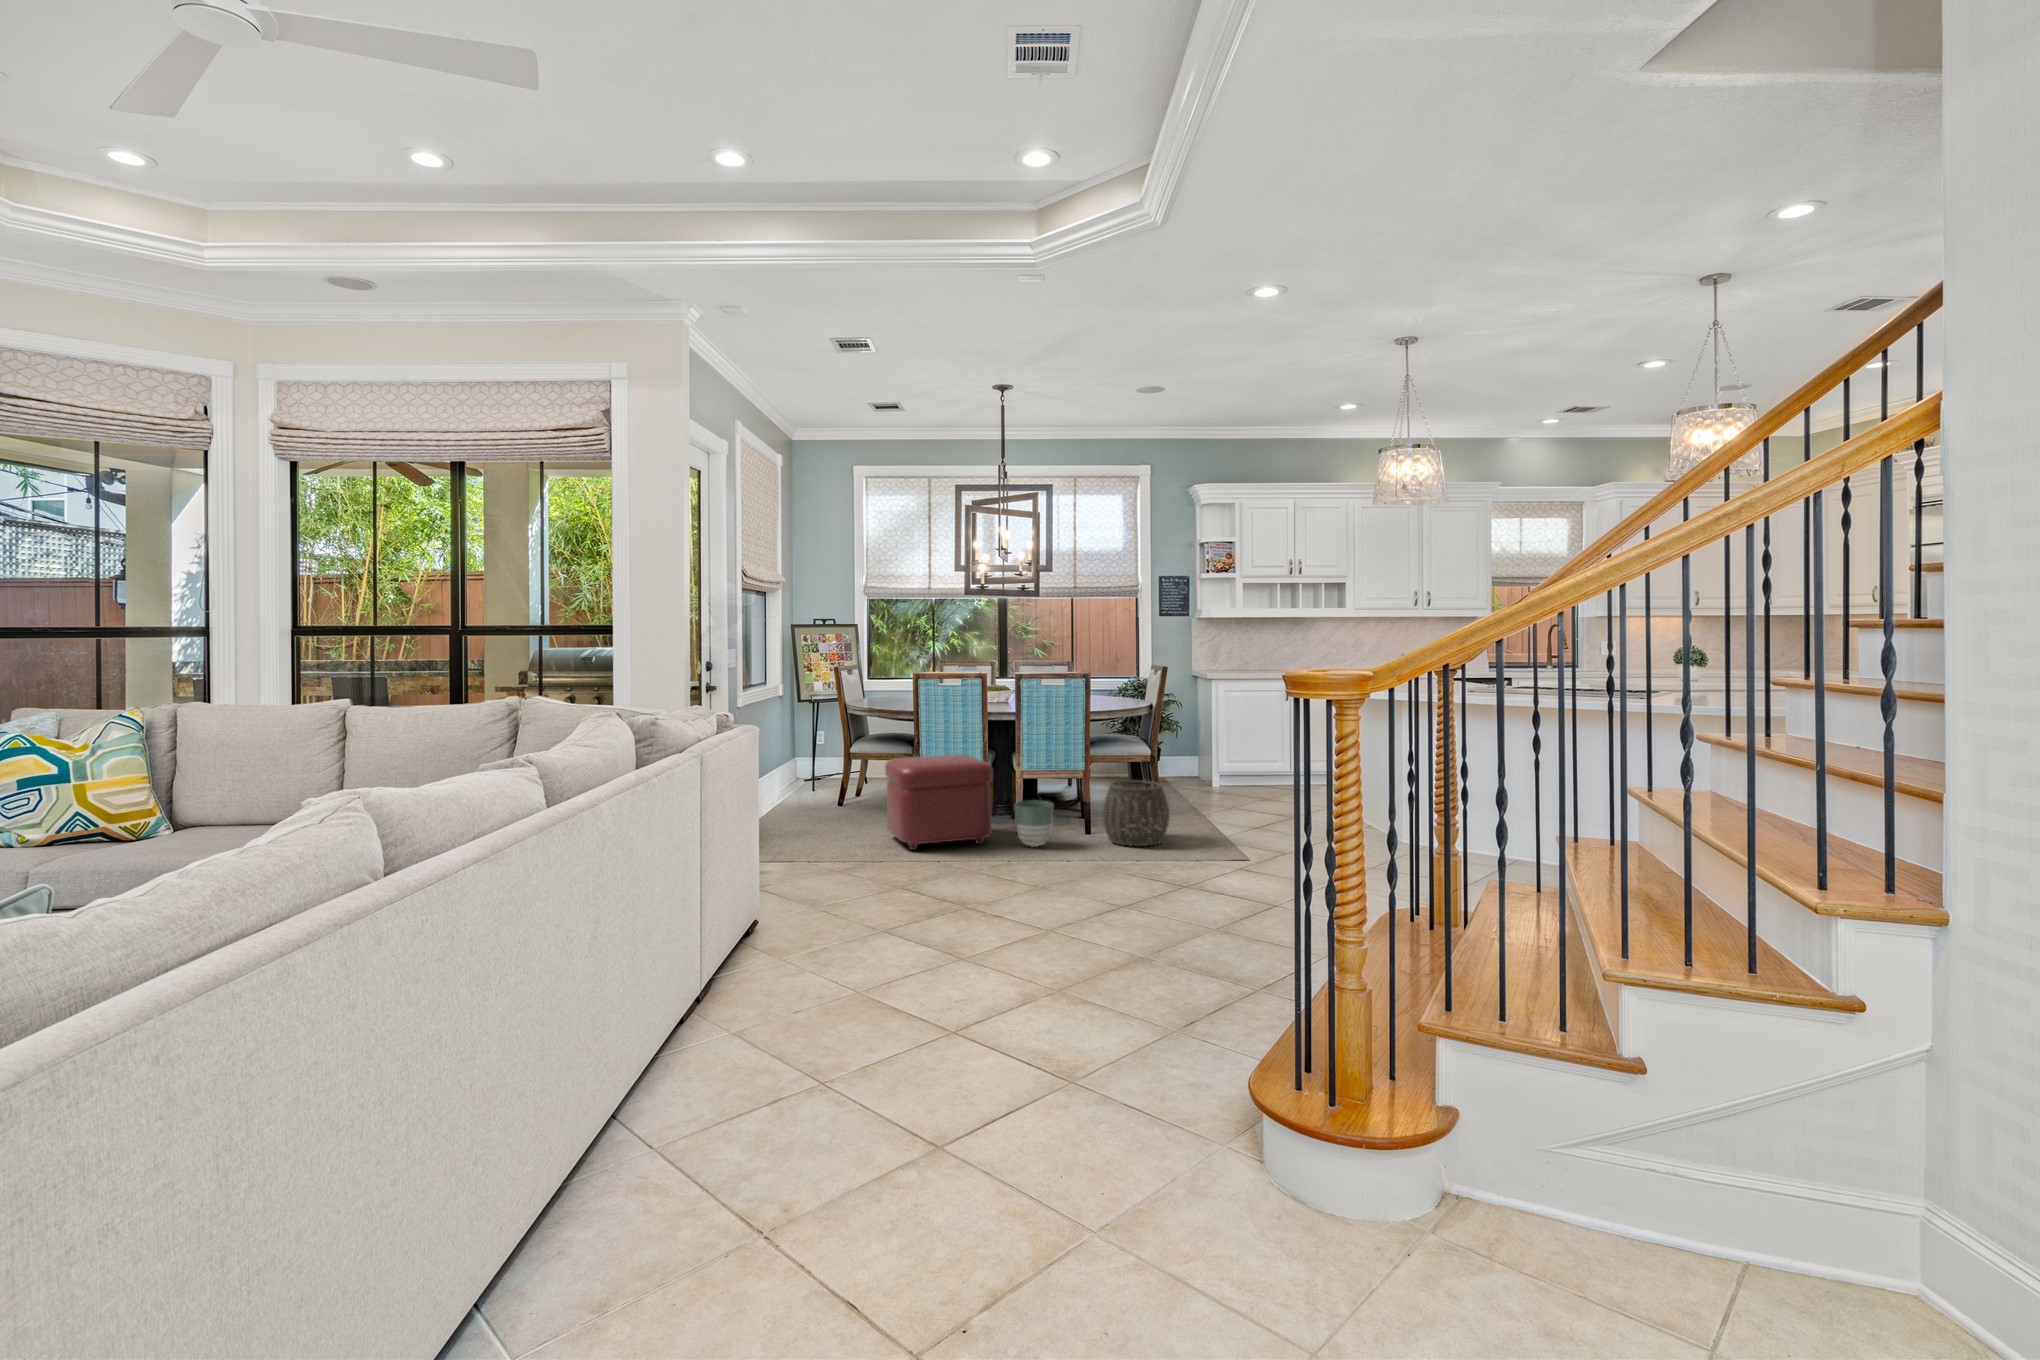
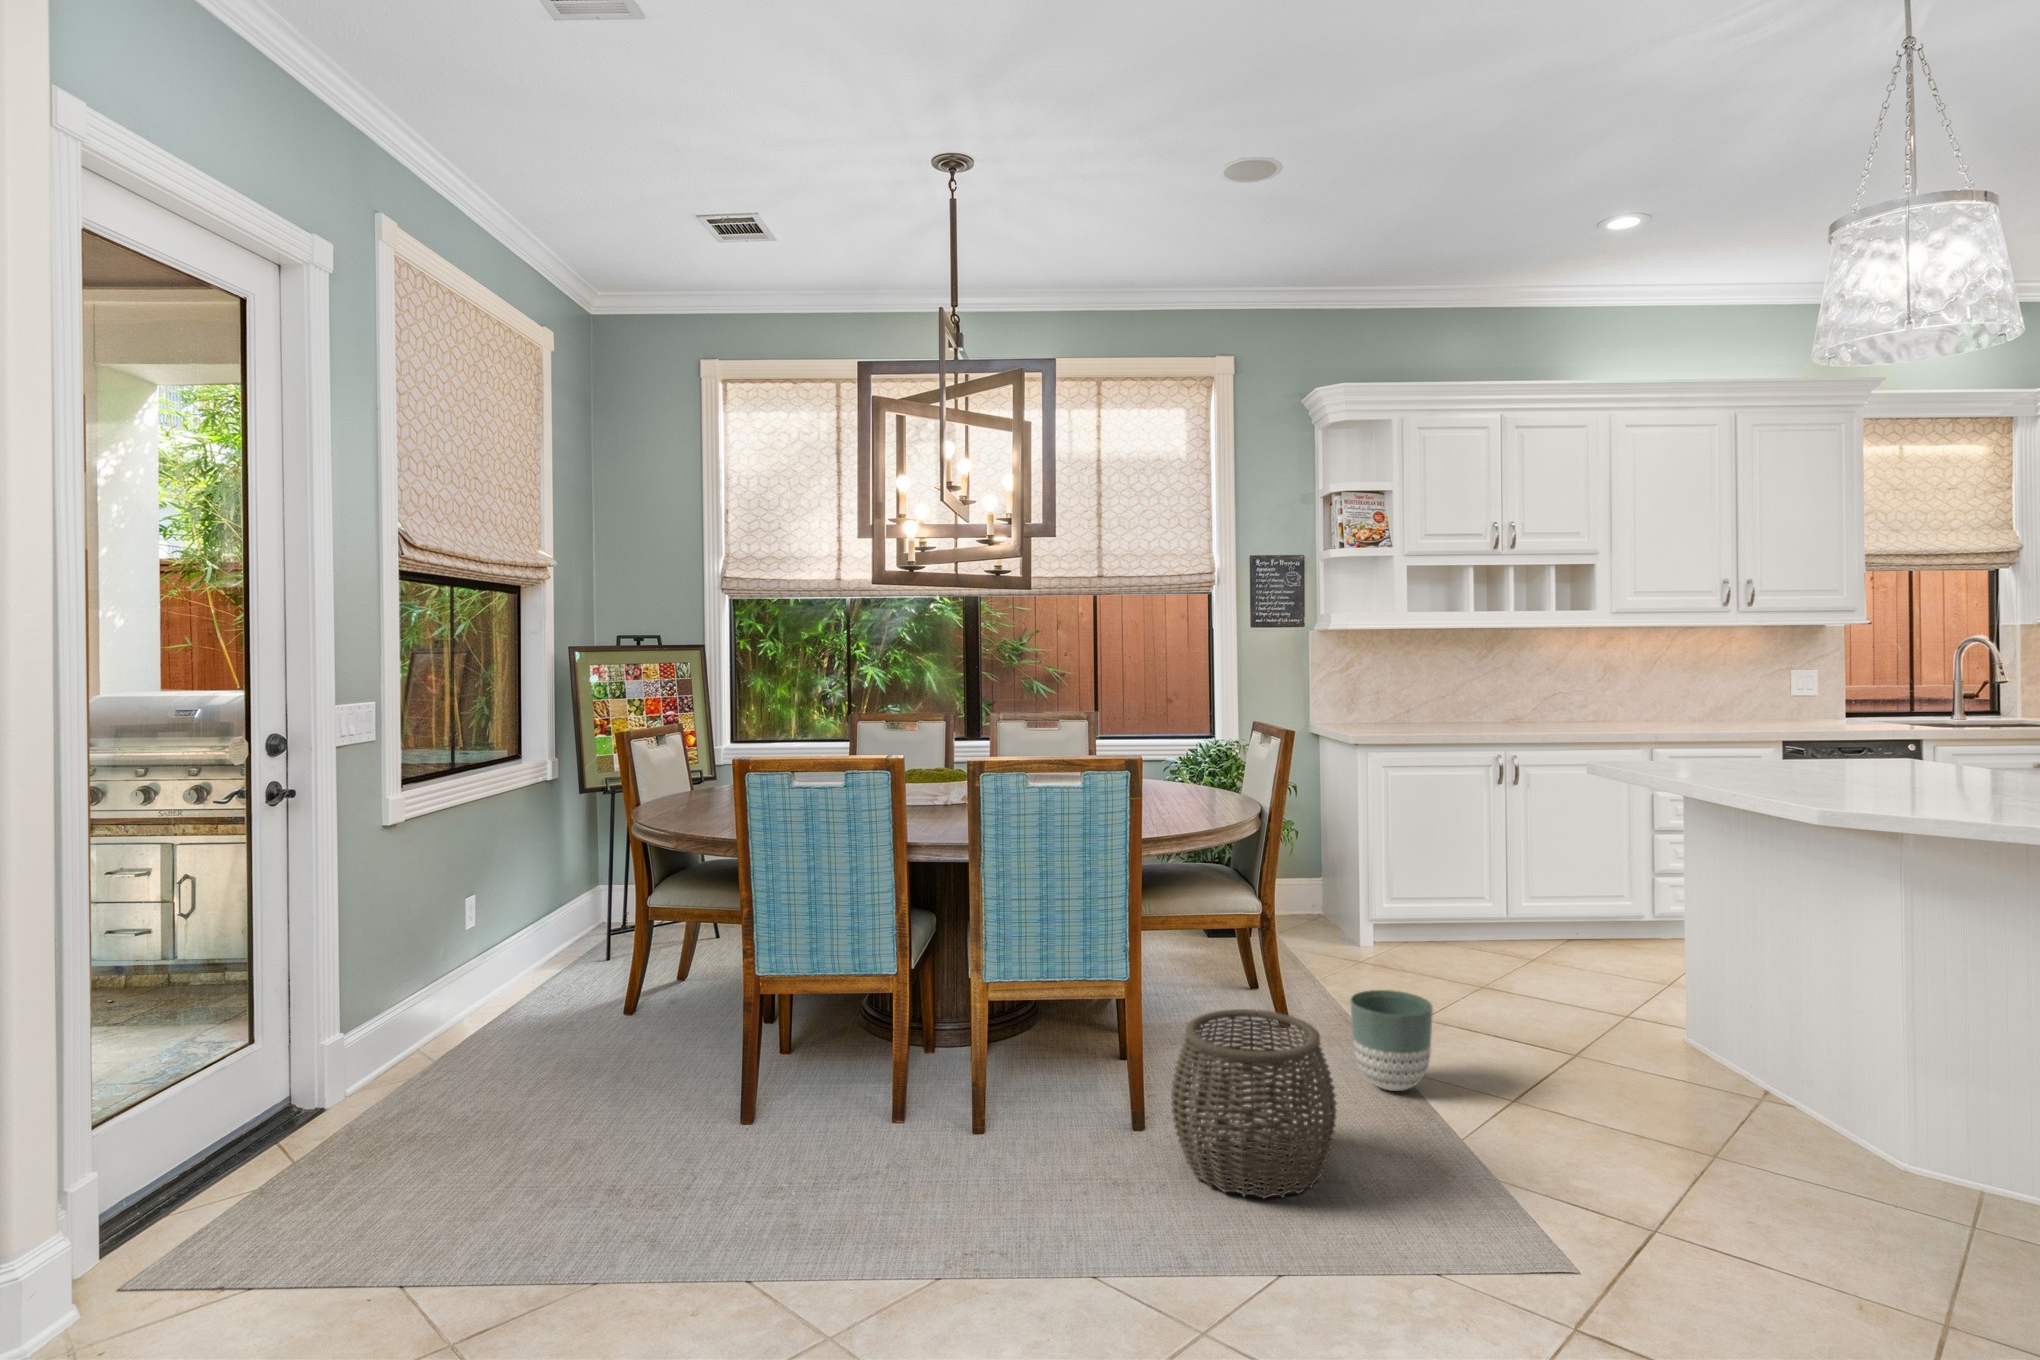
ottoman: present [885,755,993,850] -> none [653,944,904,1217]
planter: present [1015,800,1053,847] -> present [1350,990,1433,1091]

